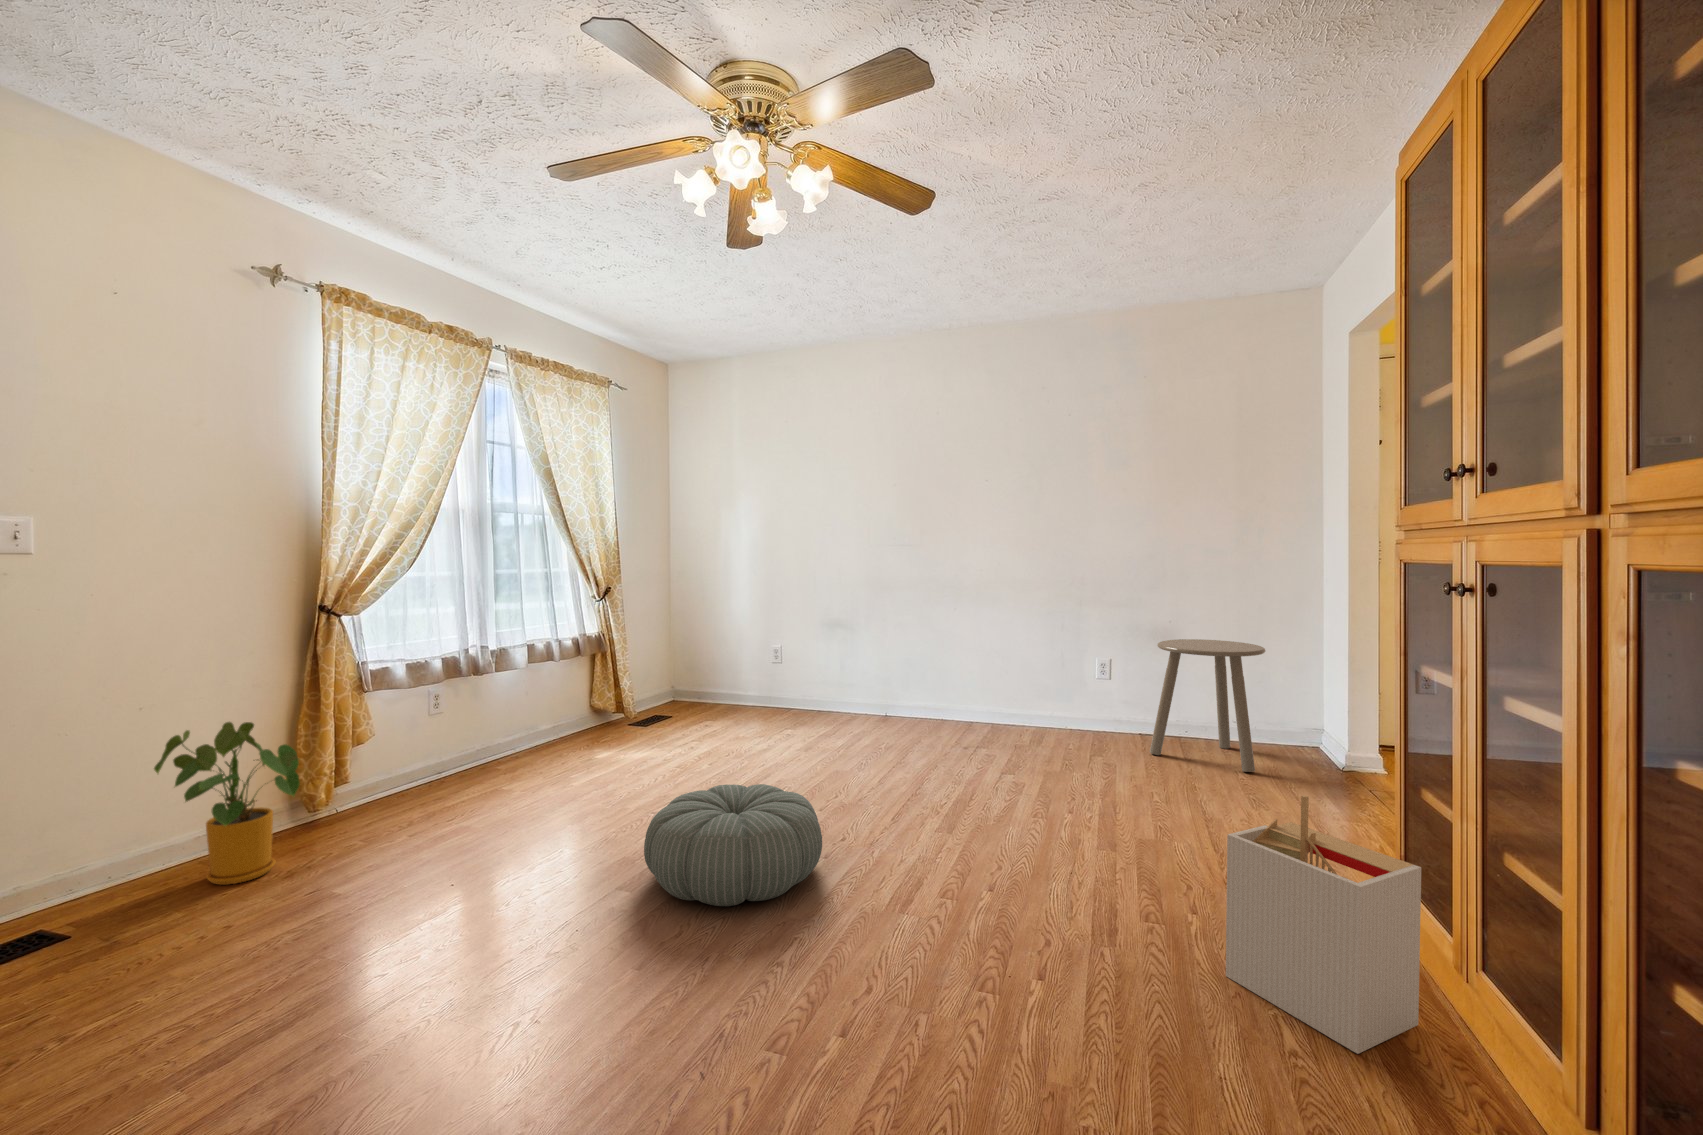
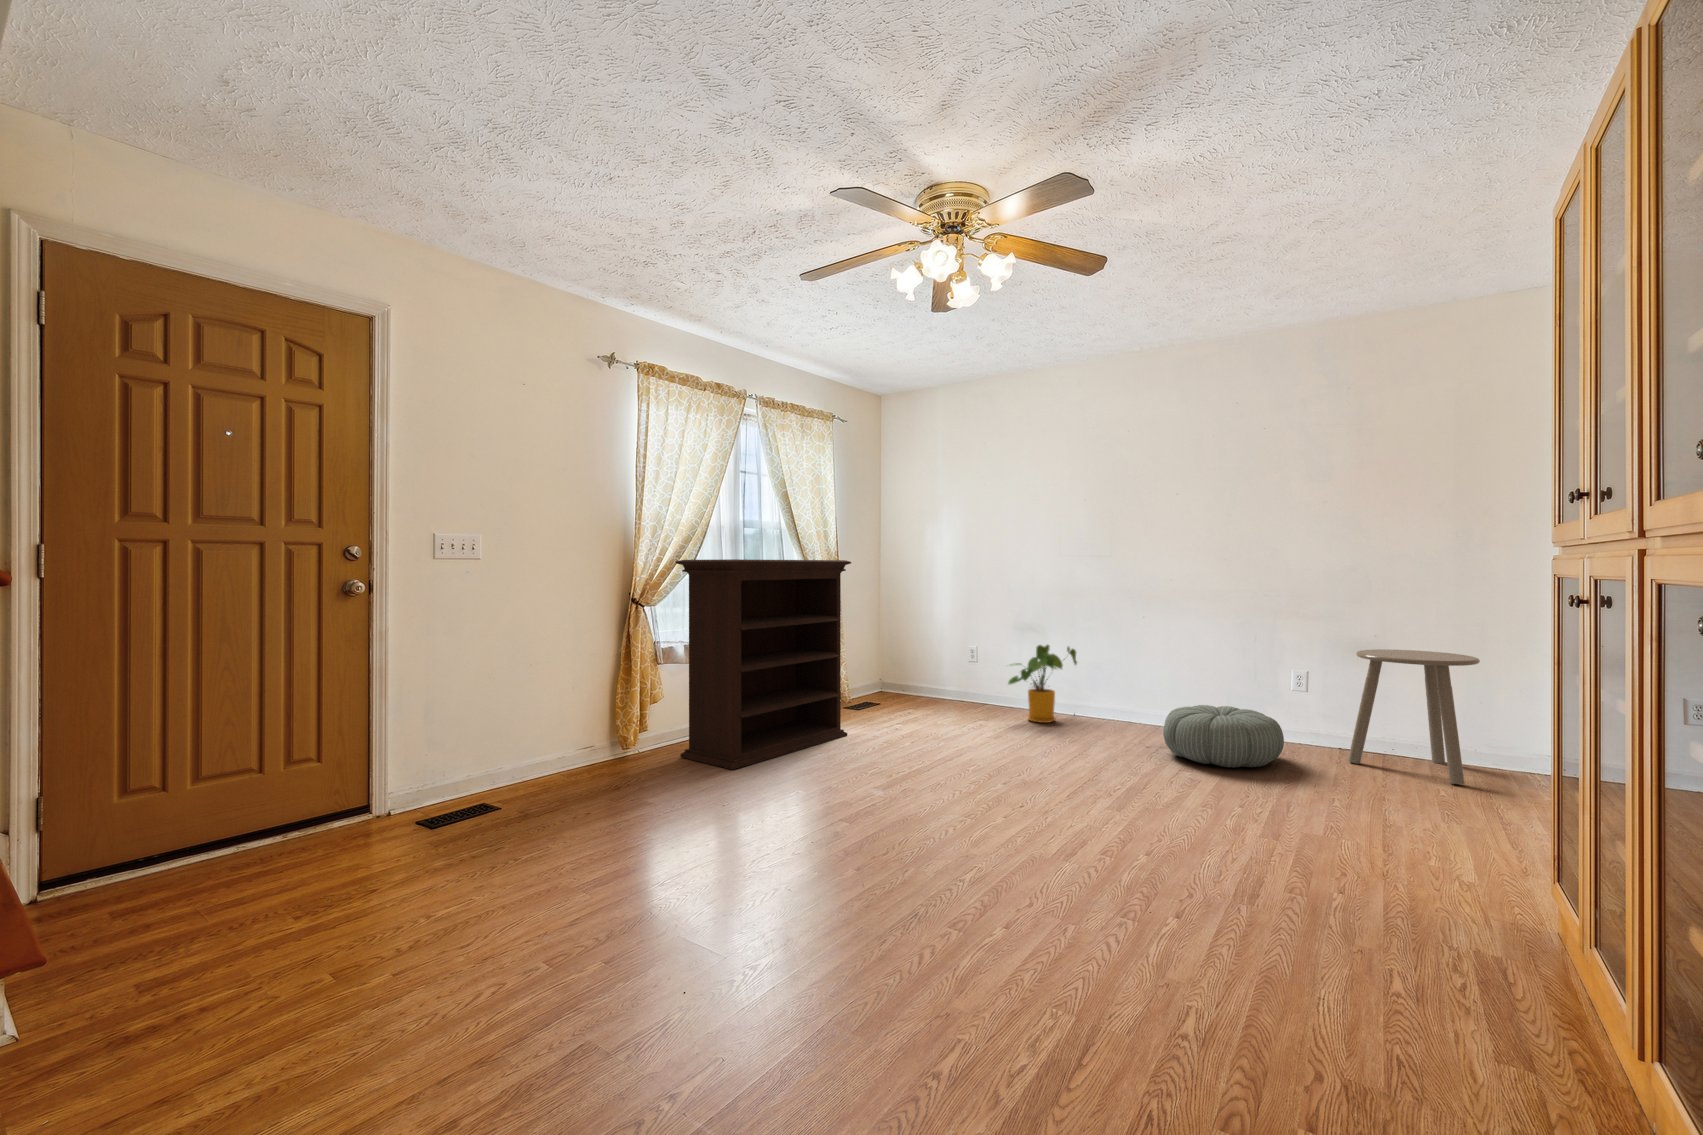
bookshelf: none [384,552,631,828] -> present [675,559,851,770]
house plant: present [154,722,300,885] -> present [1008,645,1077,723]
pouf: present [644,784,822,906] -> present [1163,705,1284,767]
storage bin: present [1226,795,1421,1054] -> none [1361,767,1546,985]

